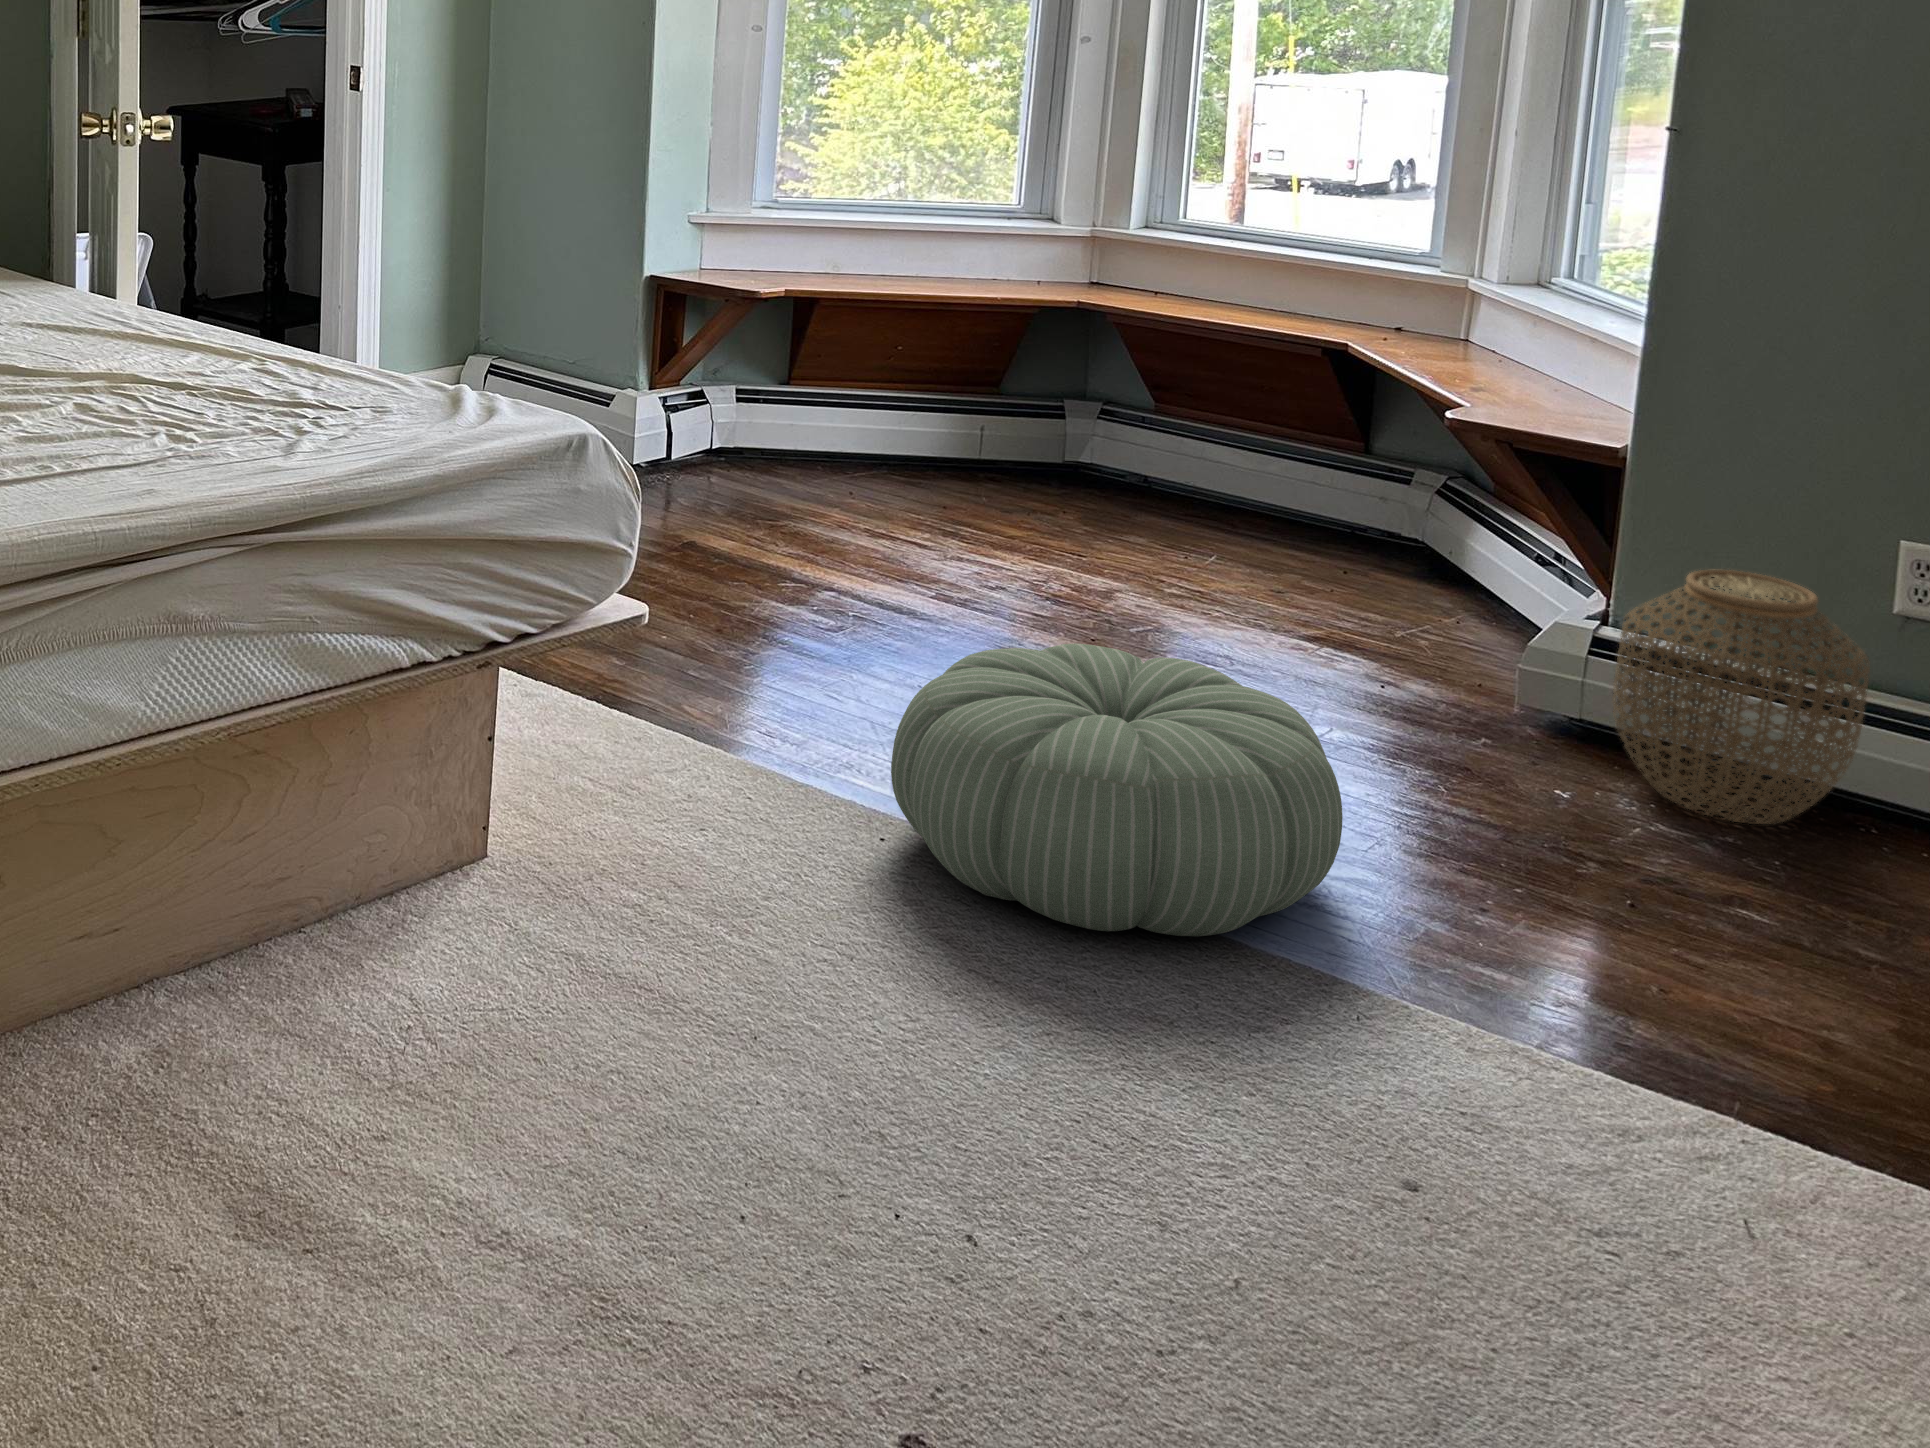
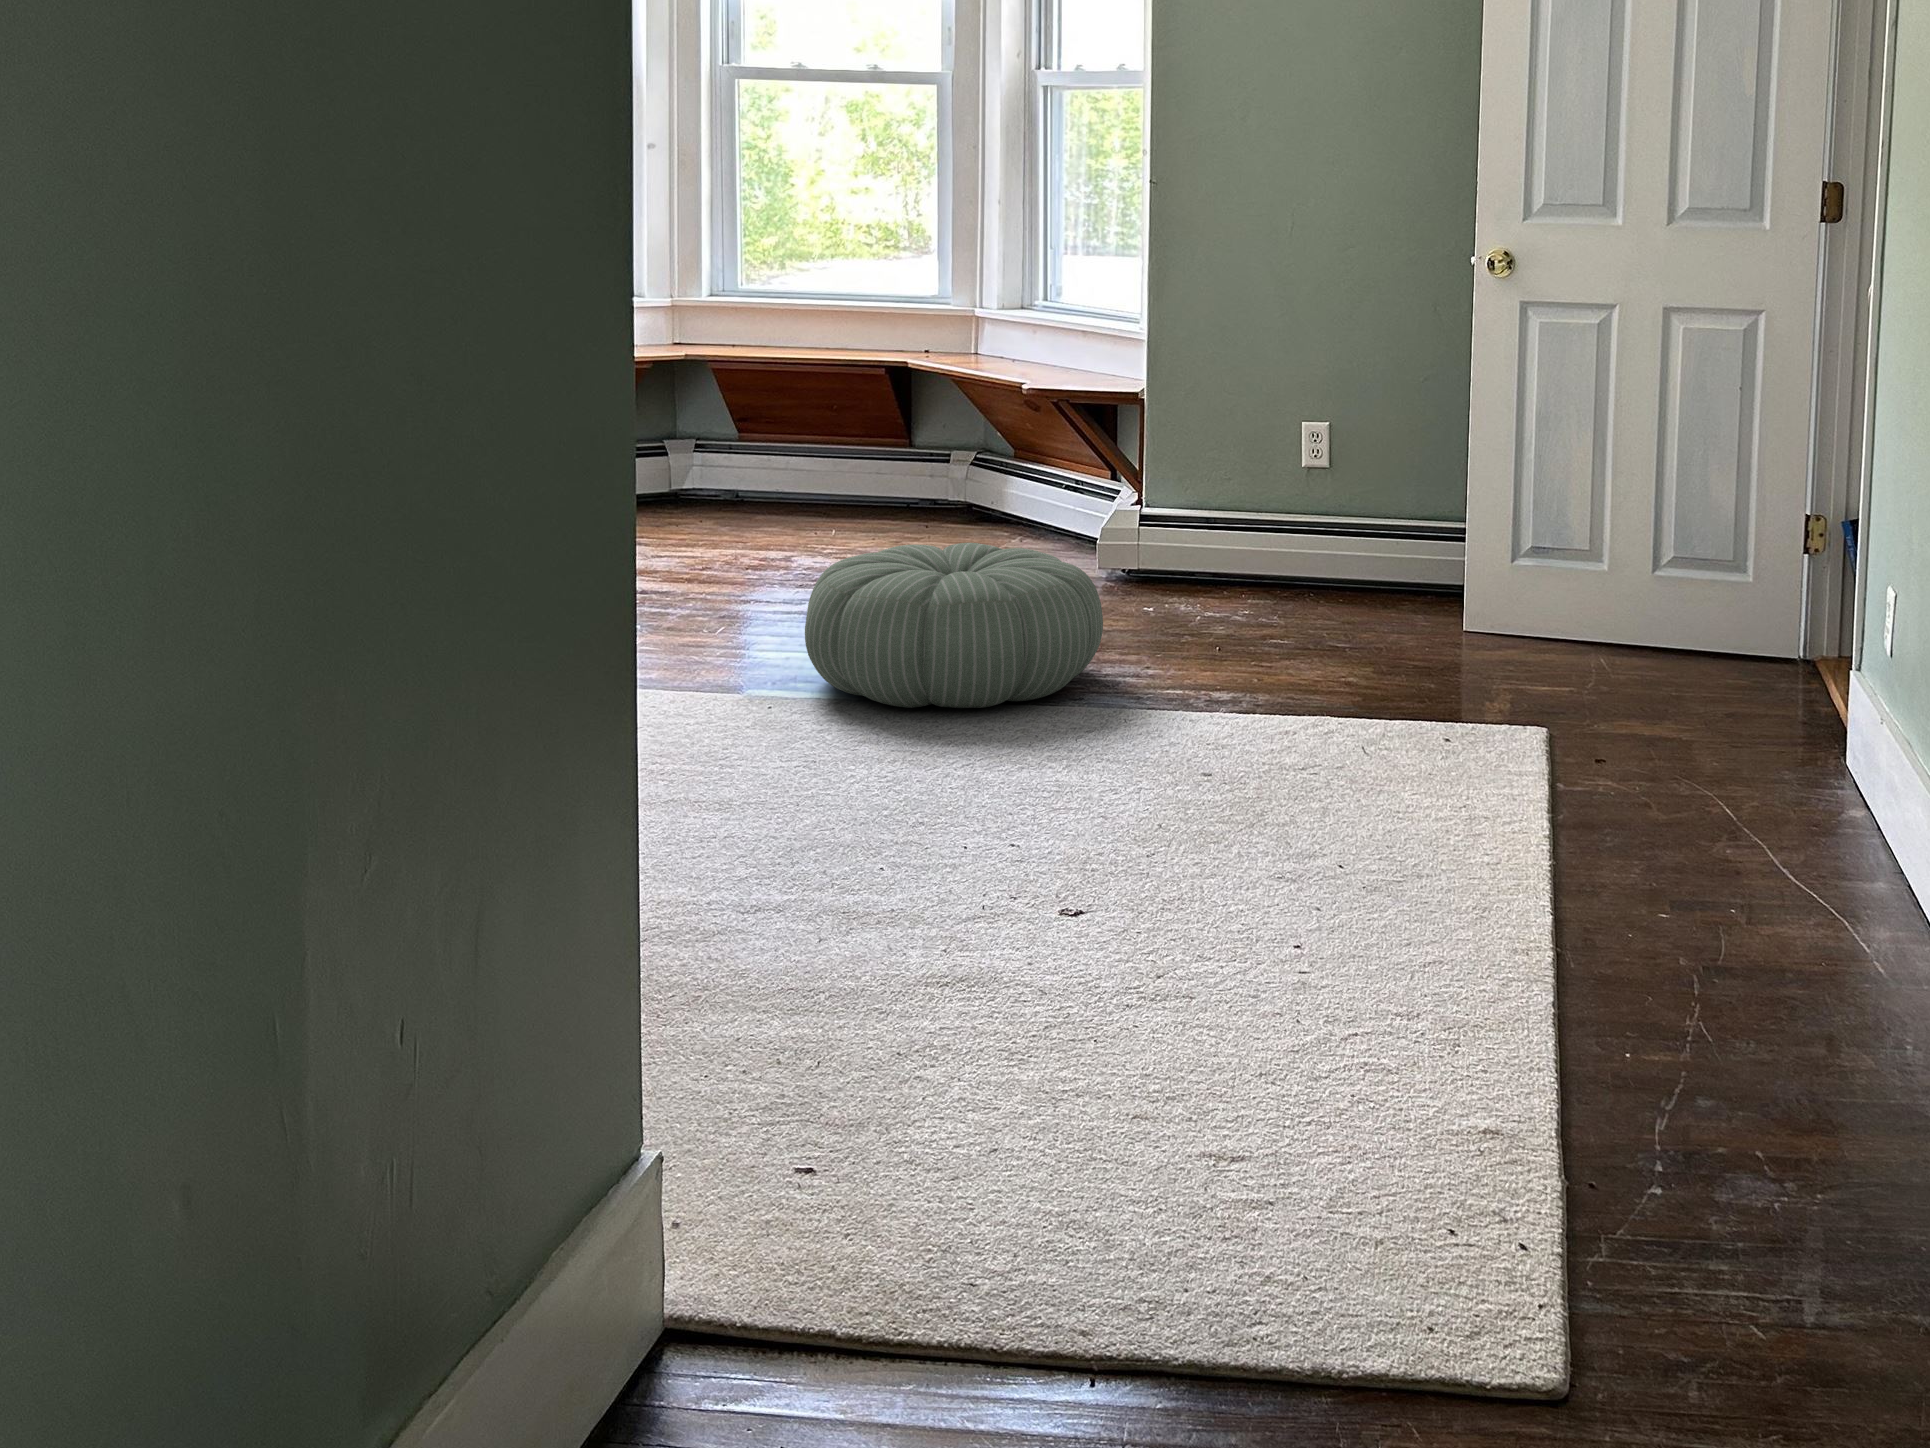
woven basket: present [1613,570,1870,824] -> none [1172,451,1308,600]

